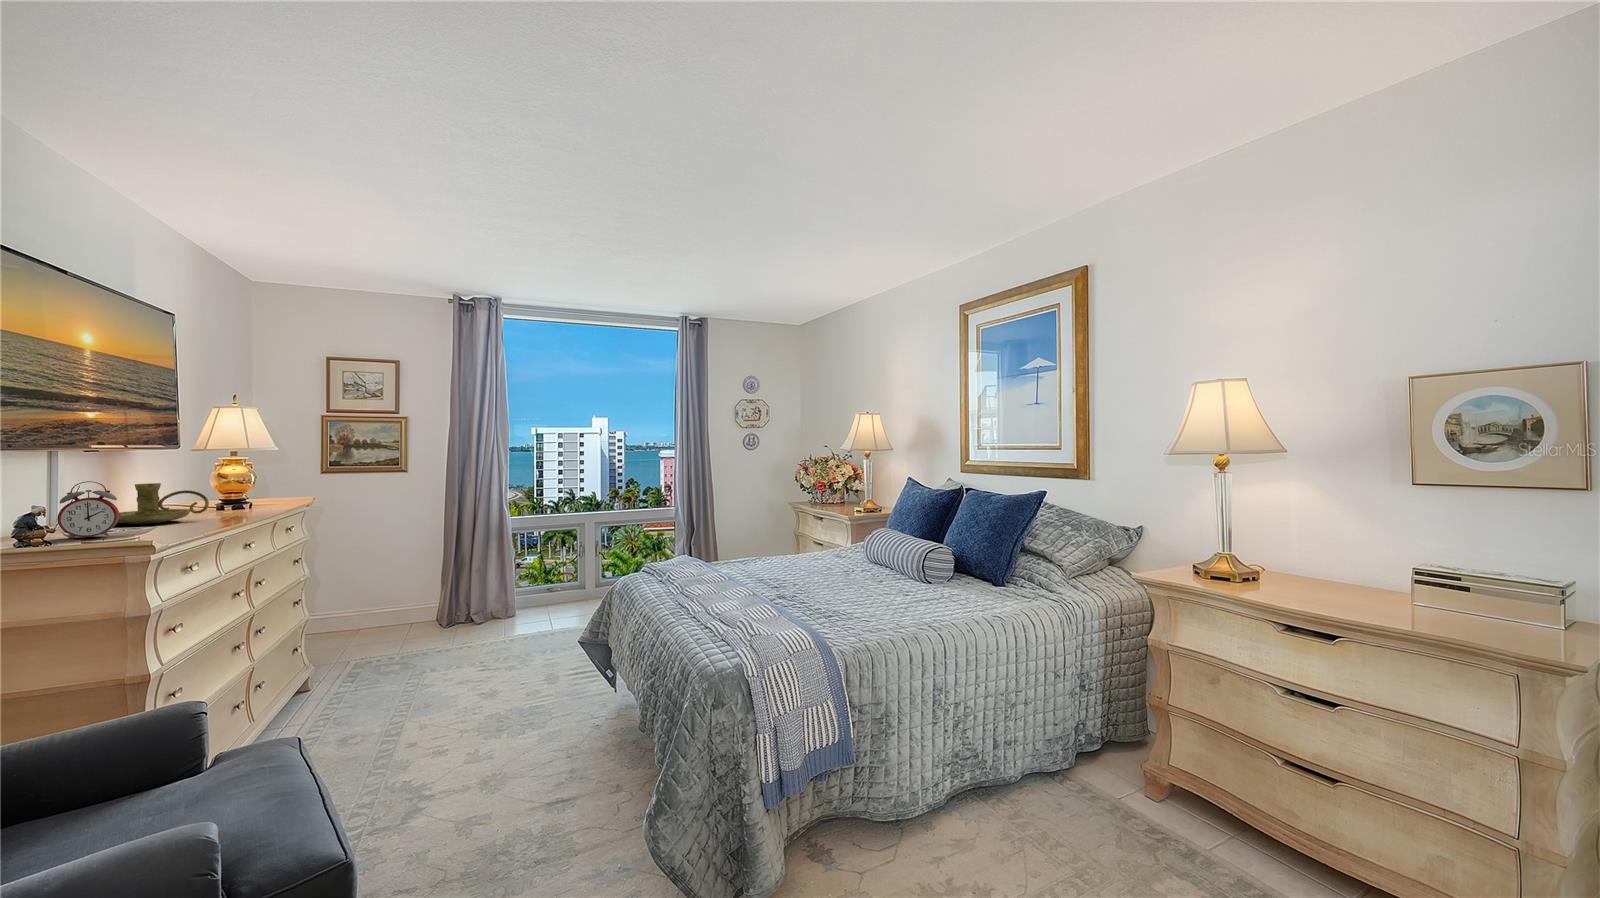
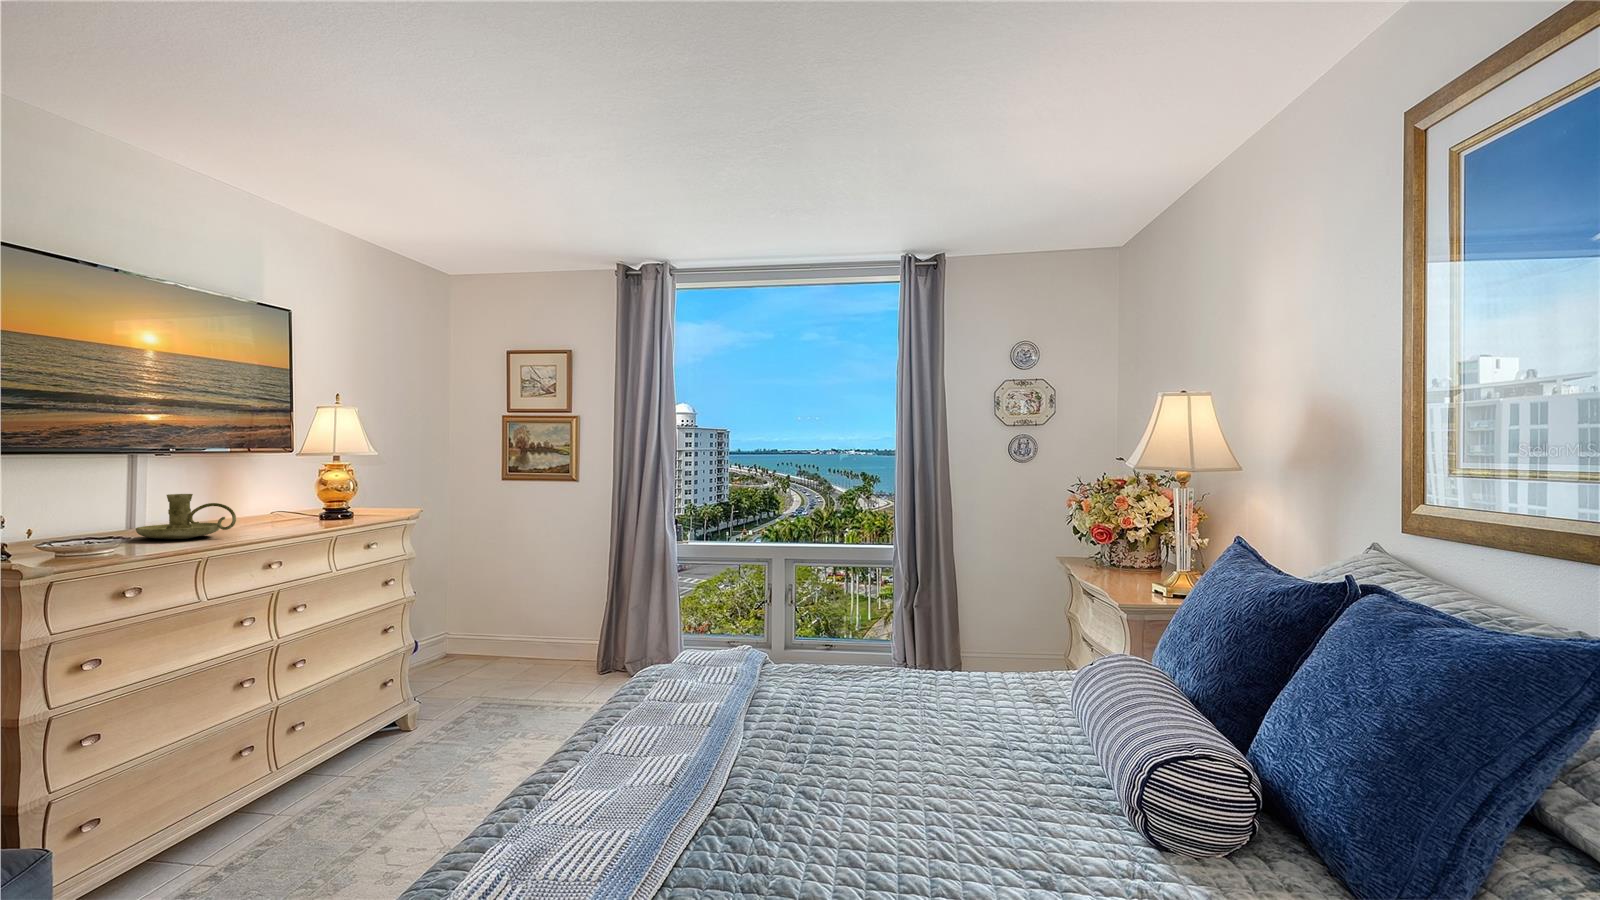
alarm clock: present [57,481,119,539] -> none [20,493,85,557]

